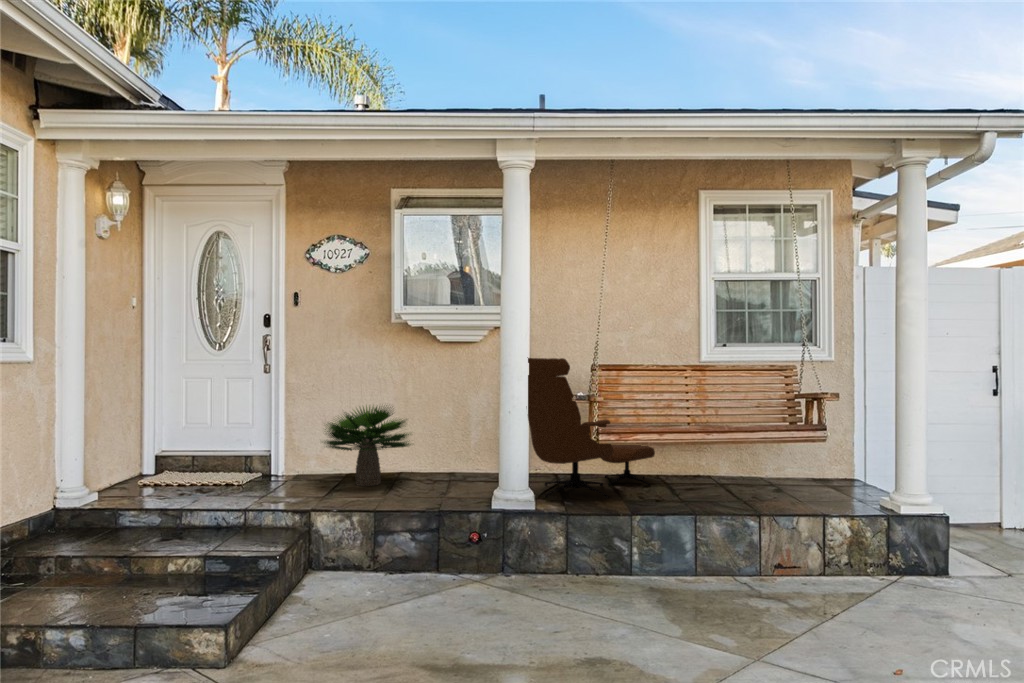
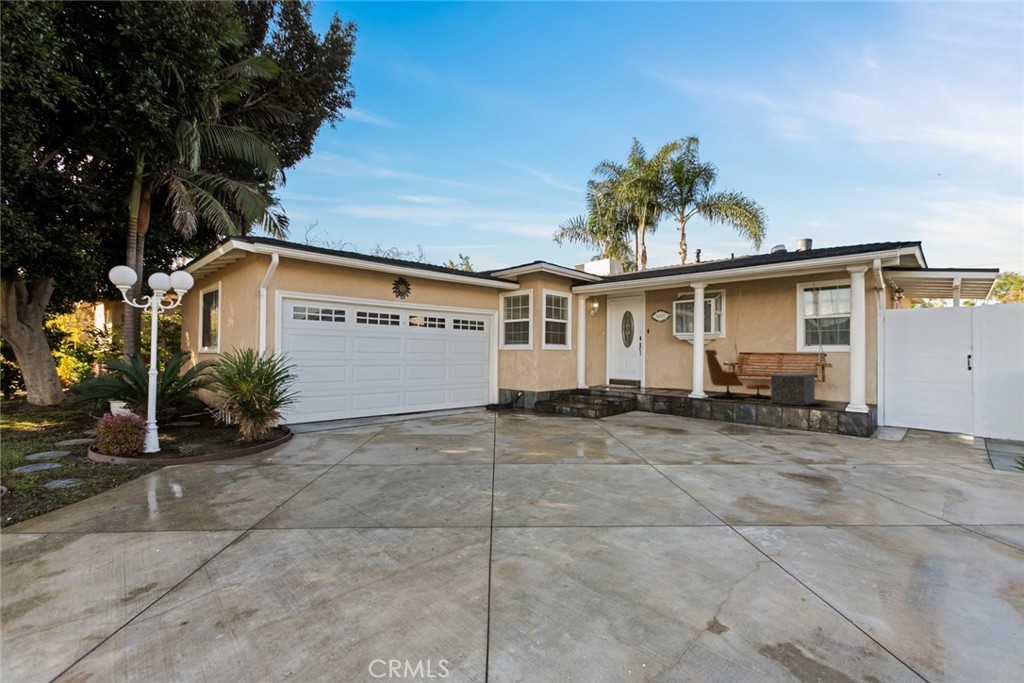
potted plant: present [324,406,411,486] -> none [647,364,680,391]
ottoman: none [697,417,789,505] -> present [771,373,815,406]

